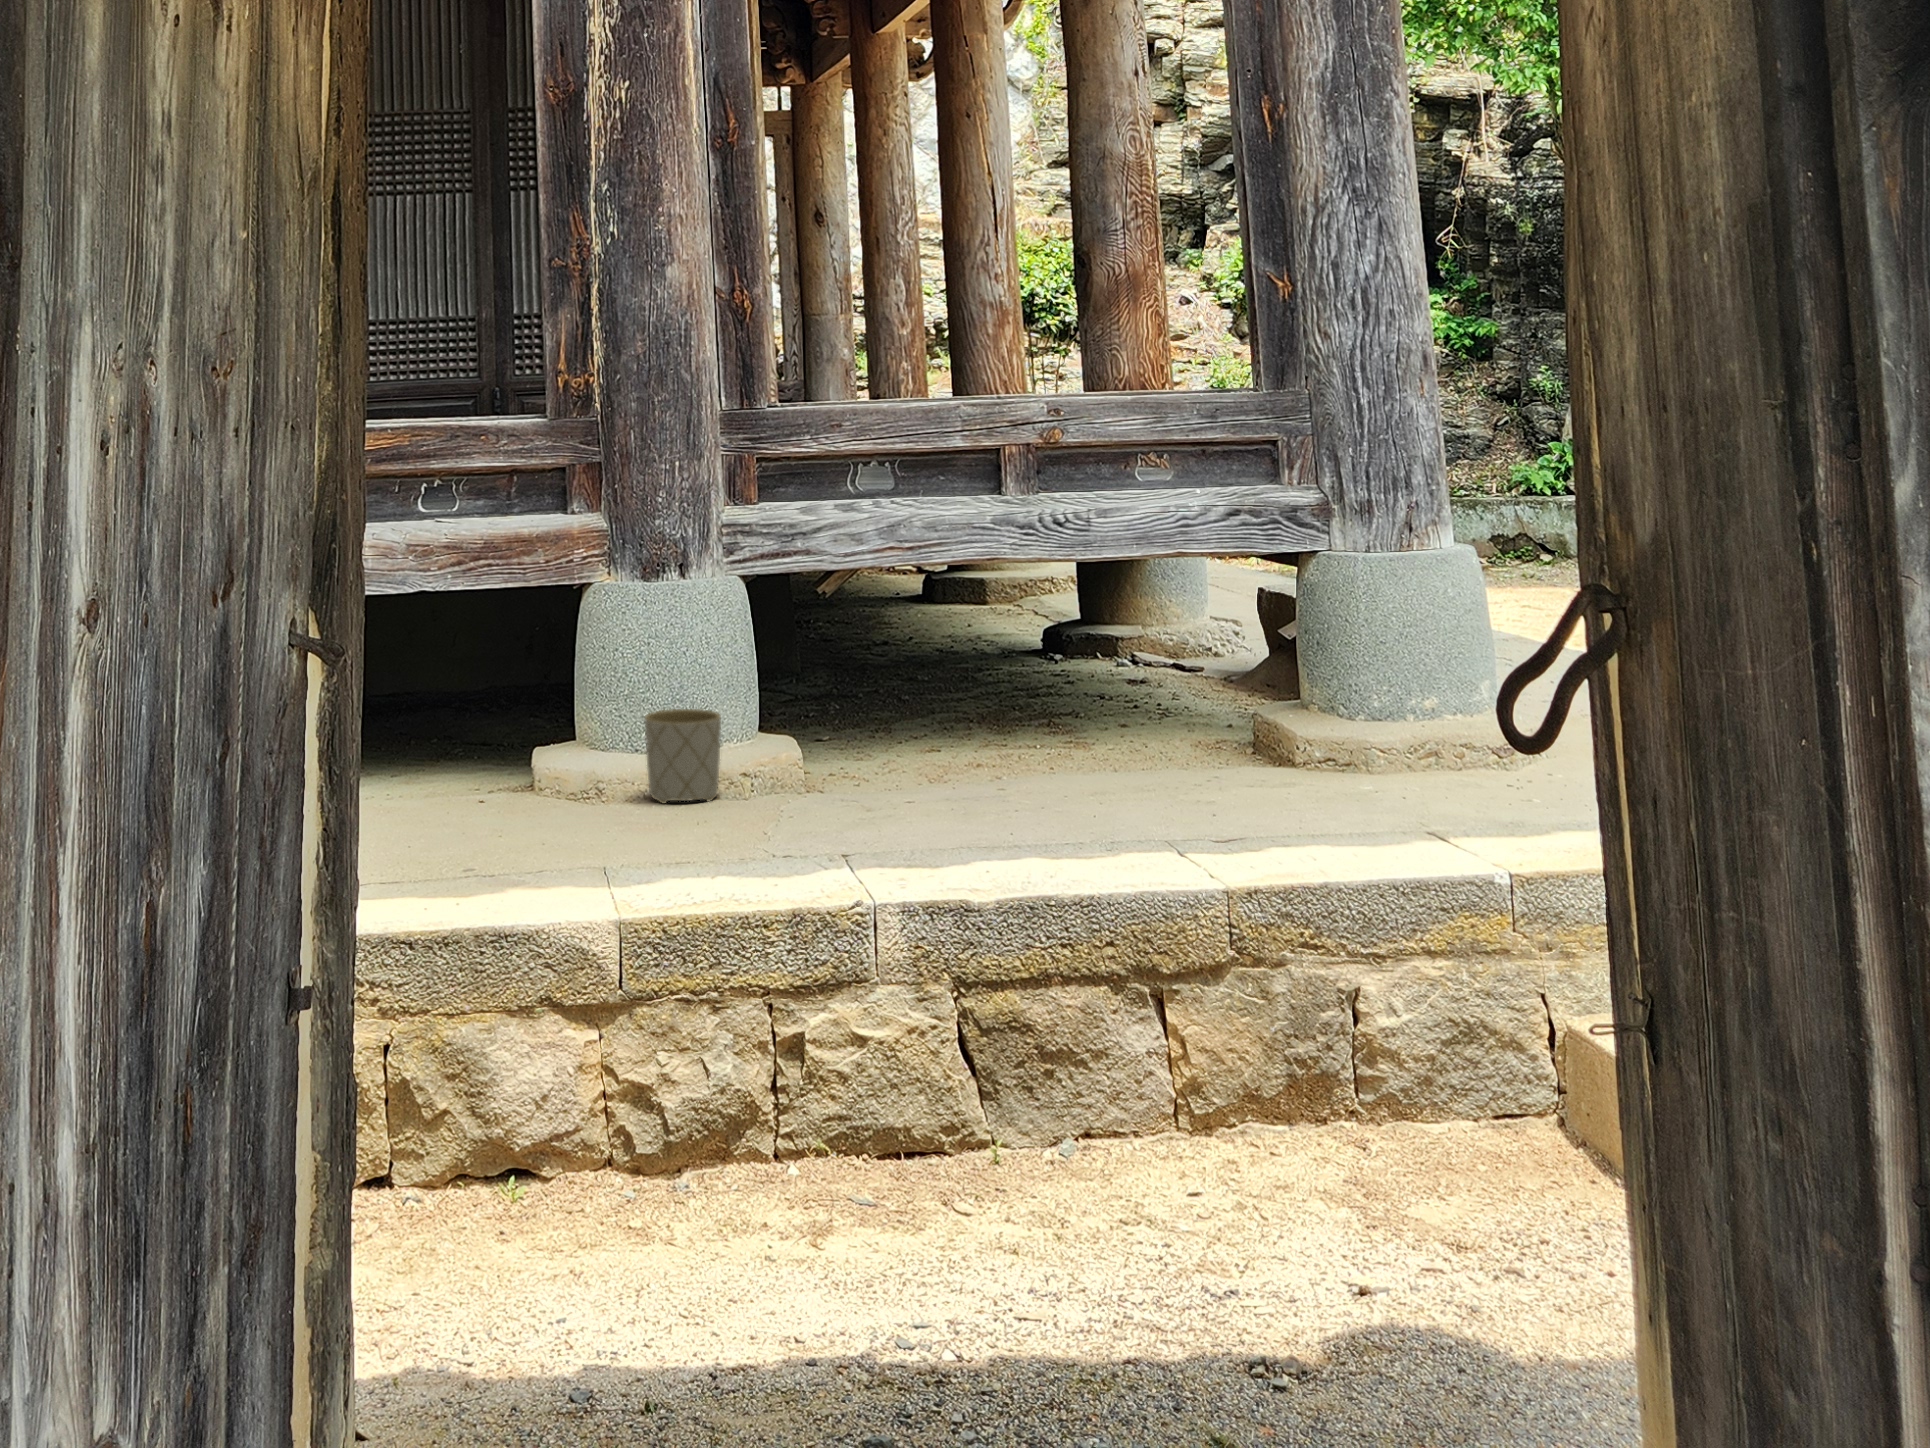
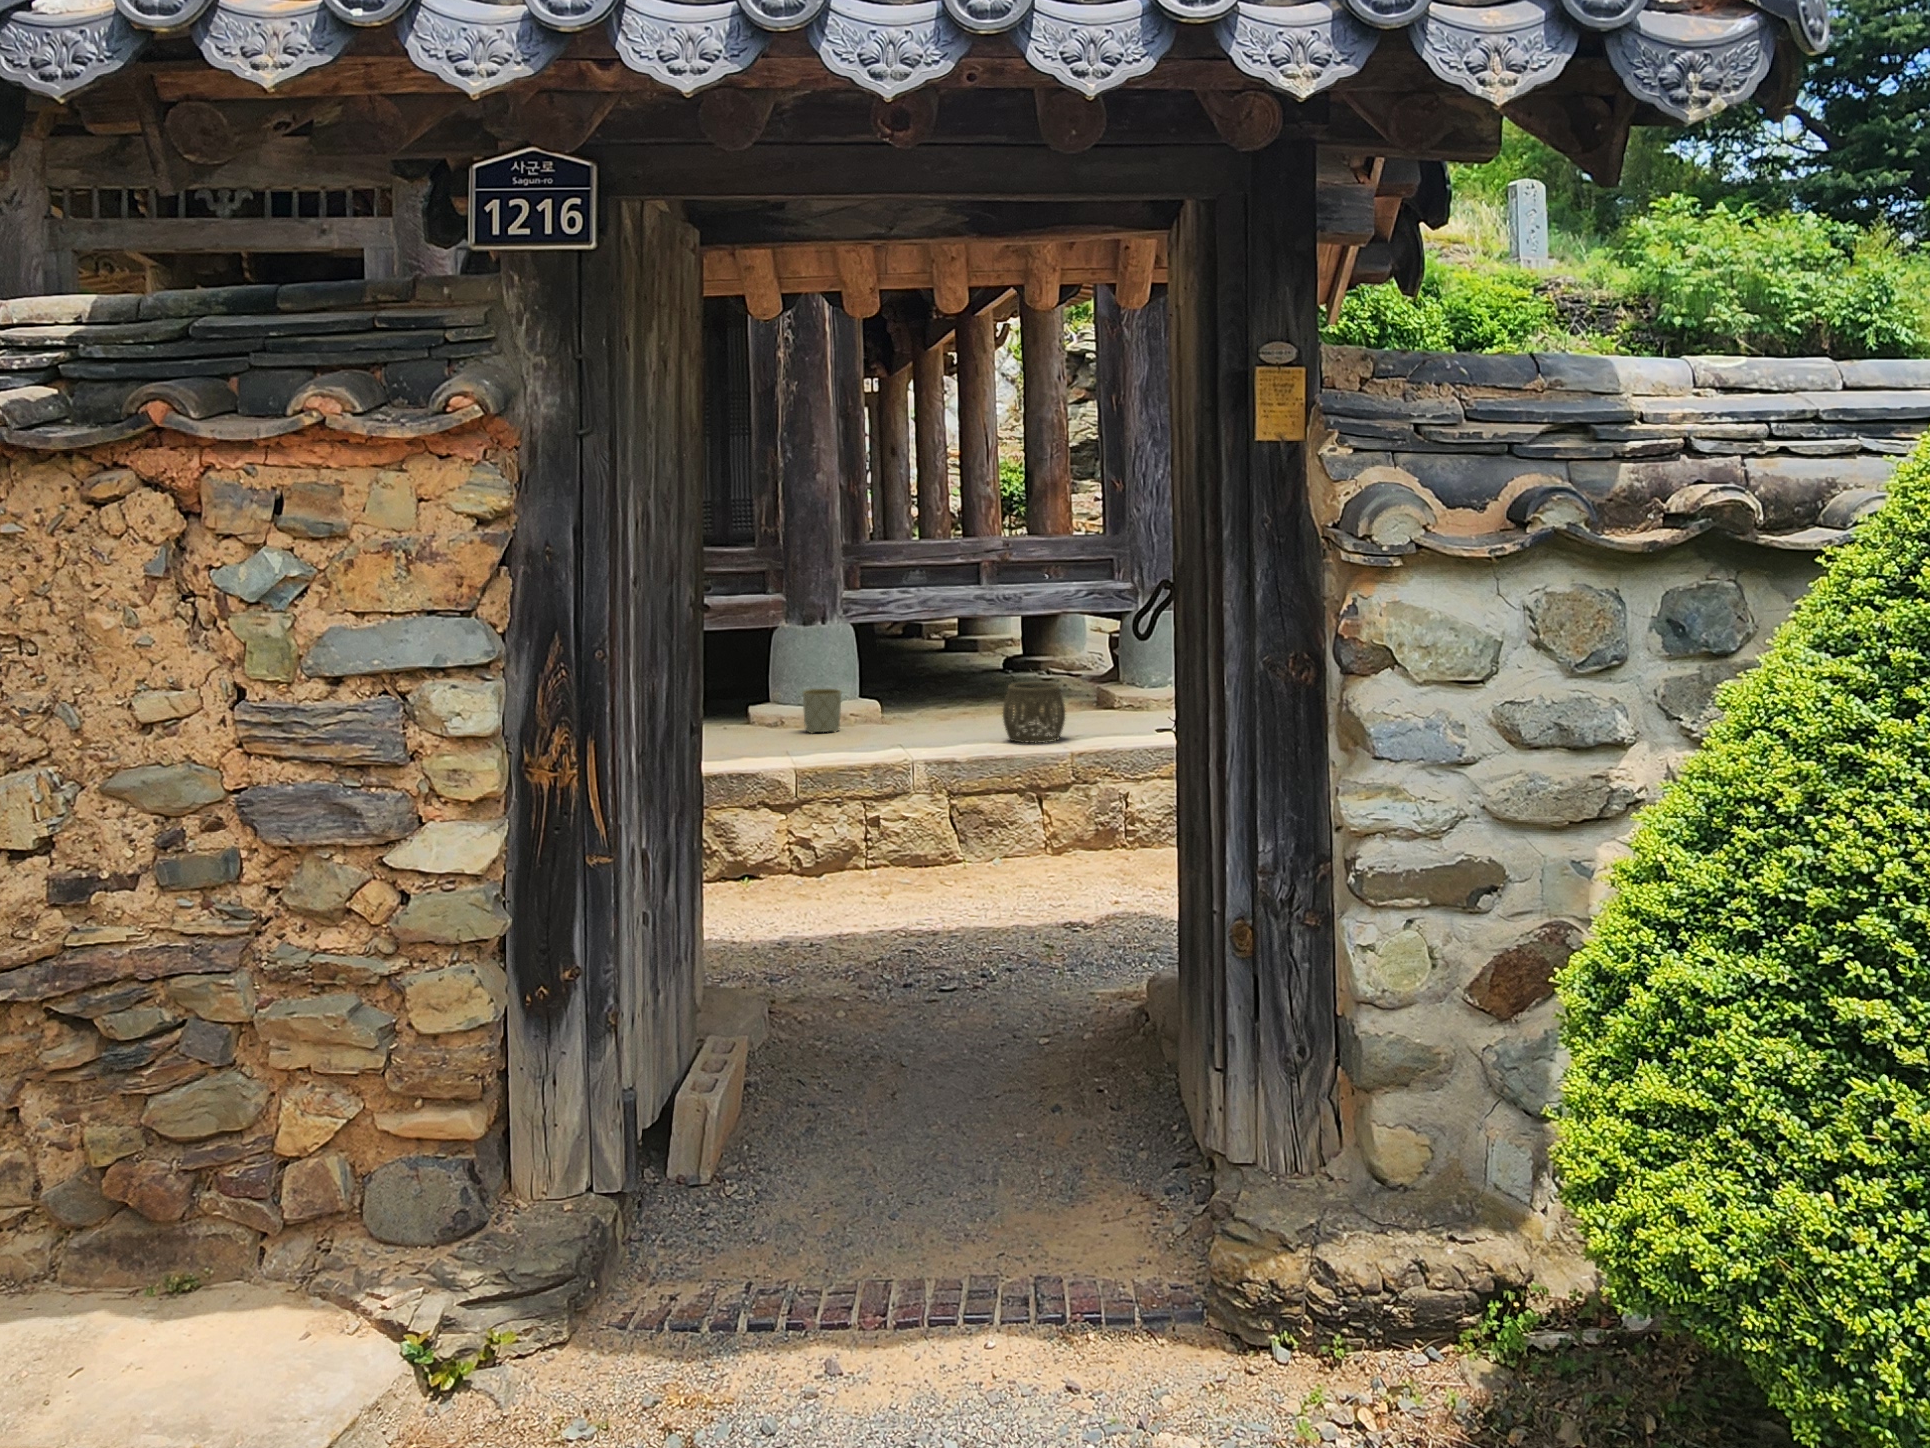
woven basket: none [1051,711,1187,849] -> present [1003,682,1065,743]

